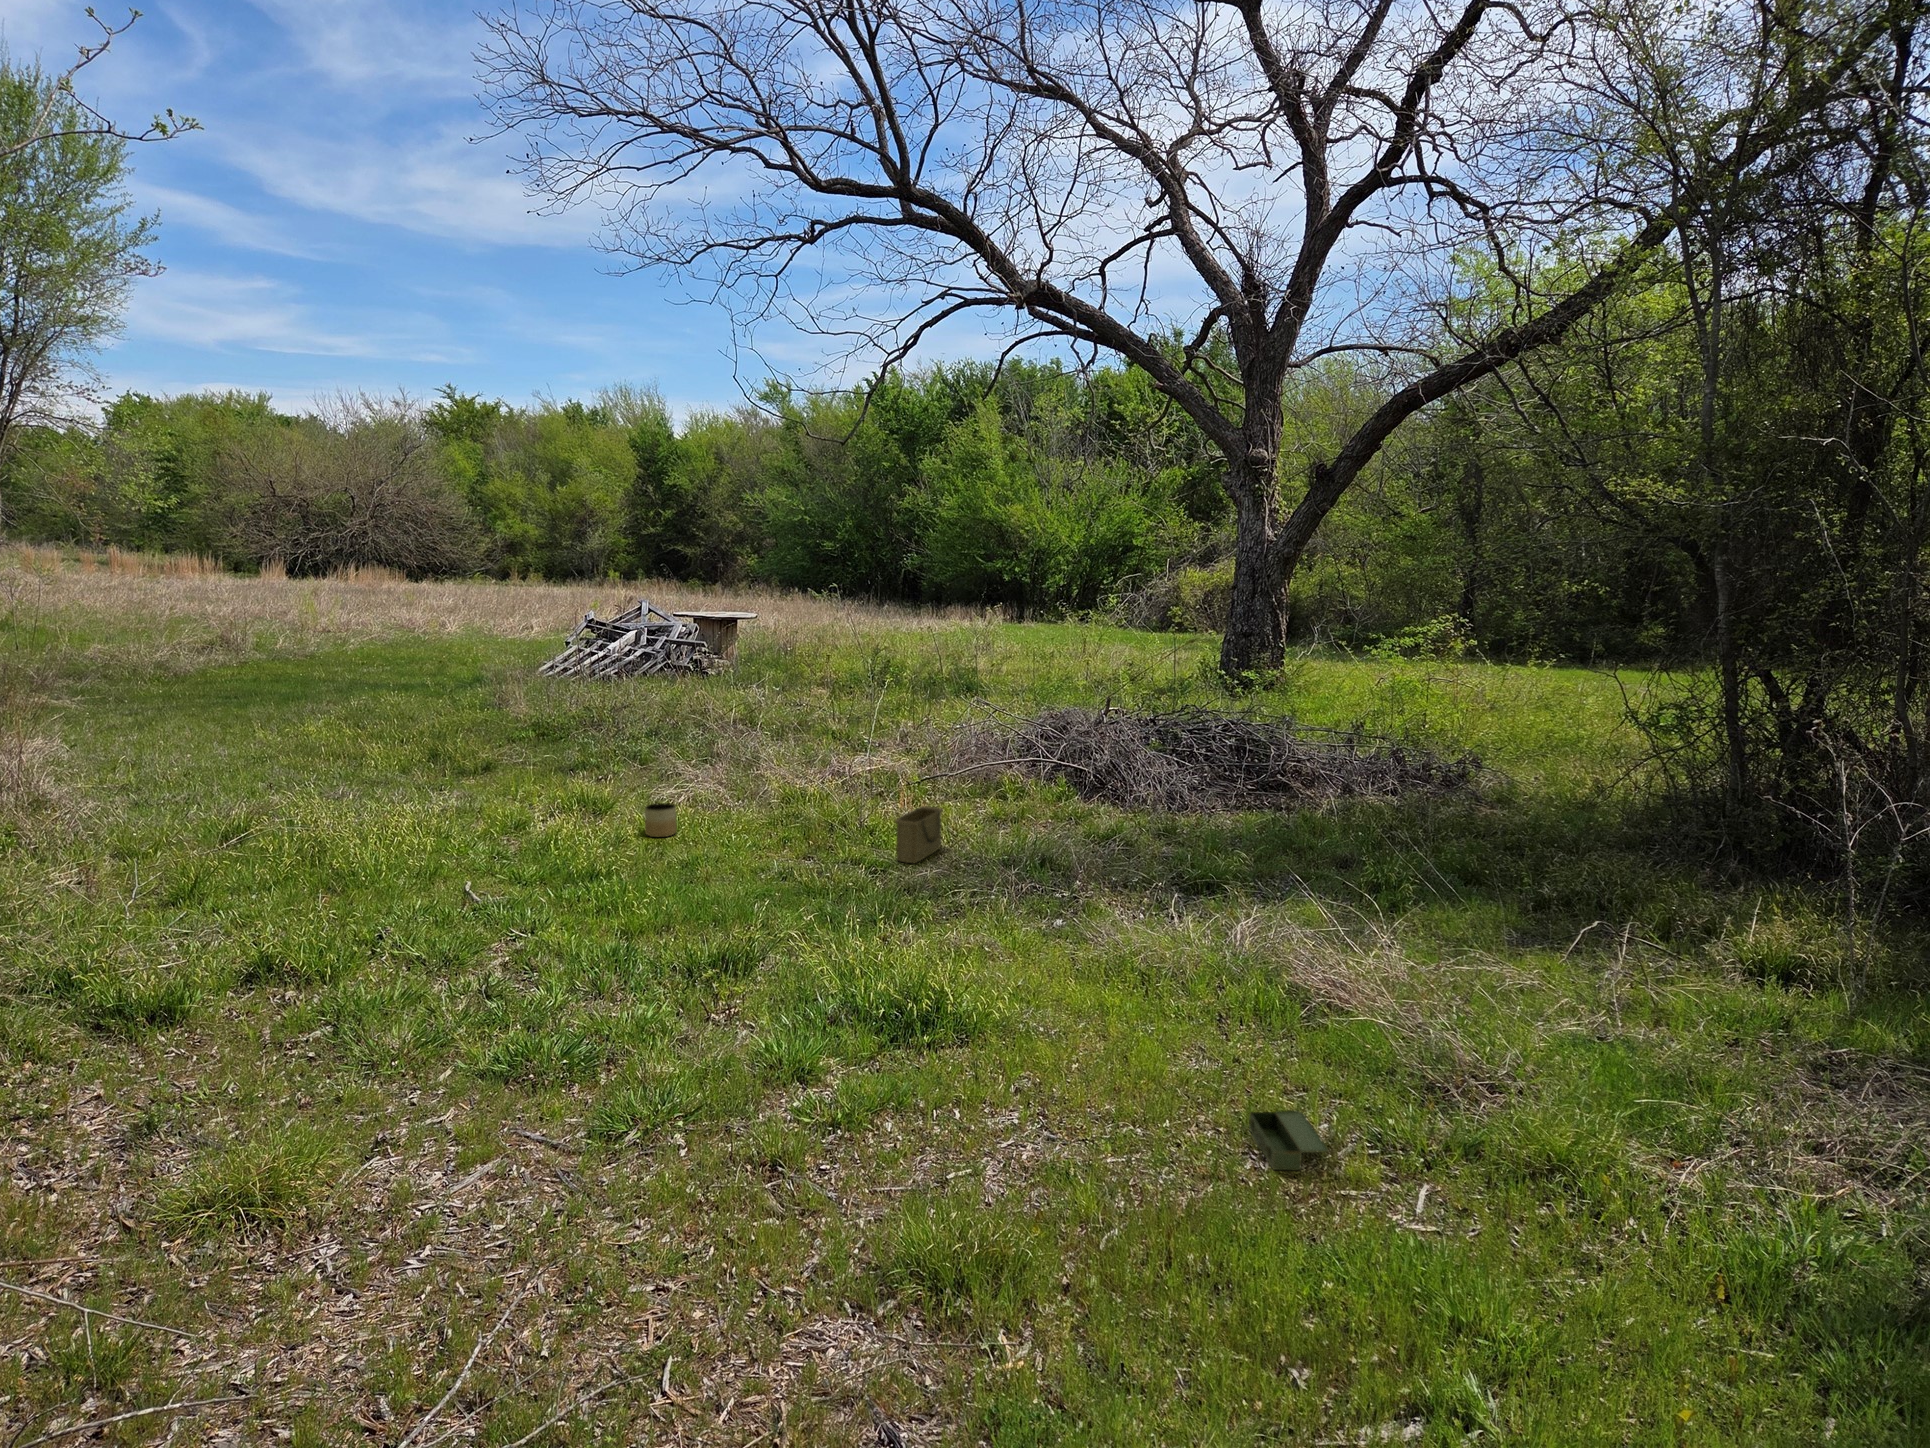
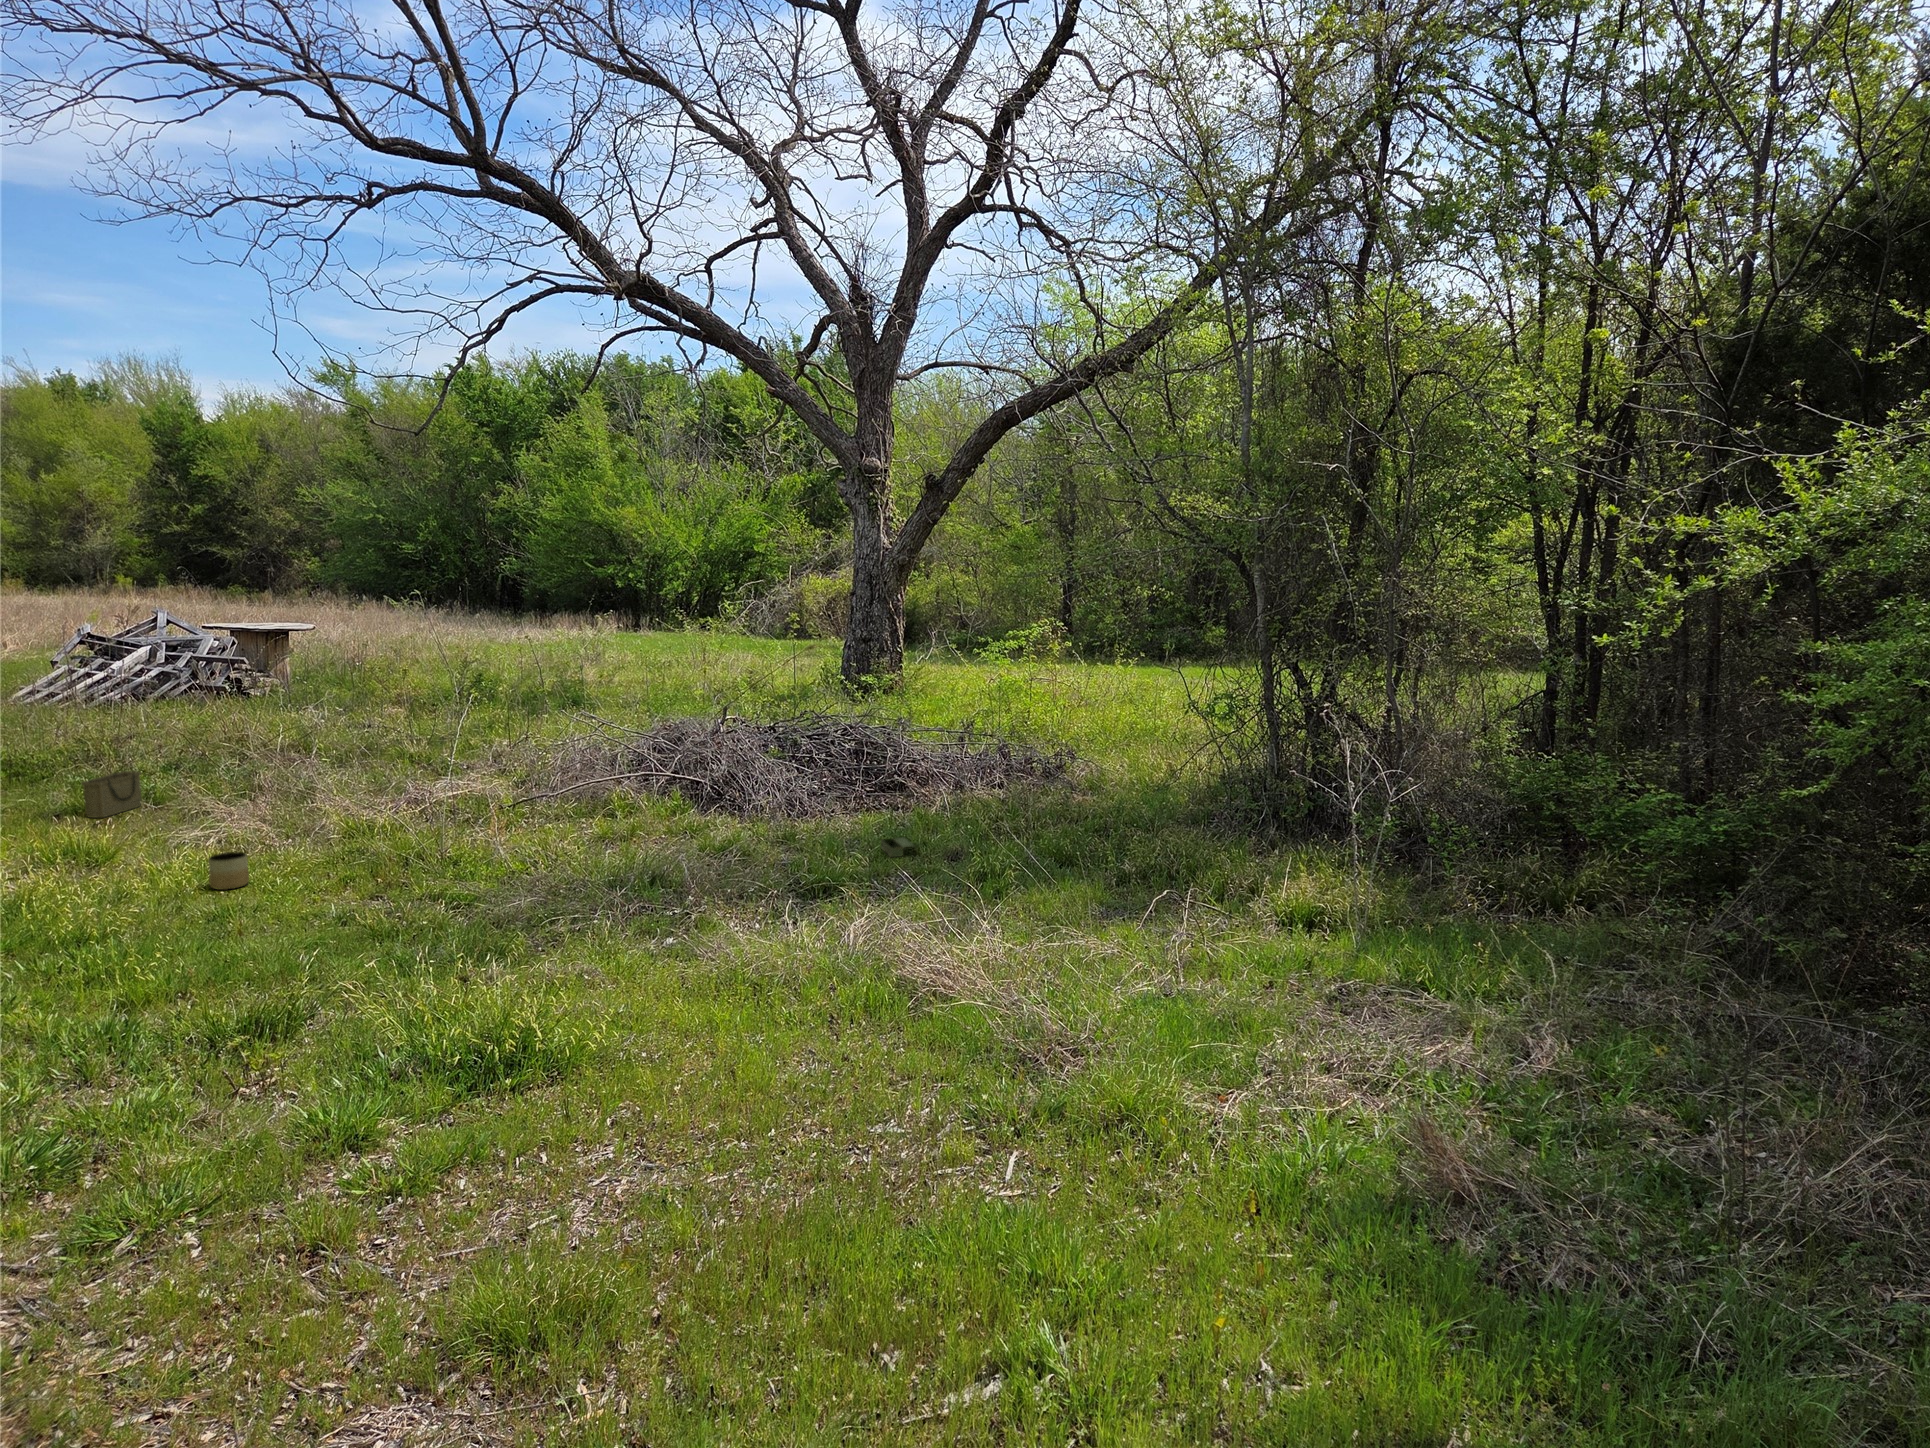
basket: present [895,806,943,863] -> present [81,771,141,818]
toolbox: present [1249,1110,1328,1170] -> present [881,837,914,857]

